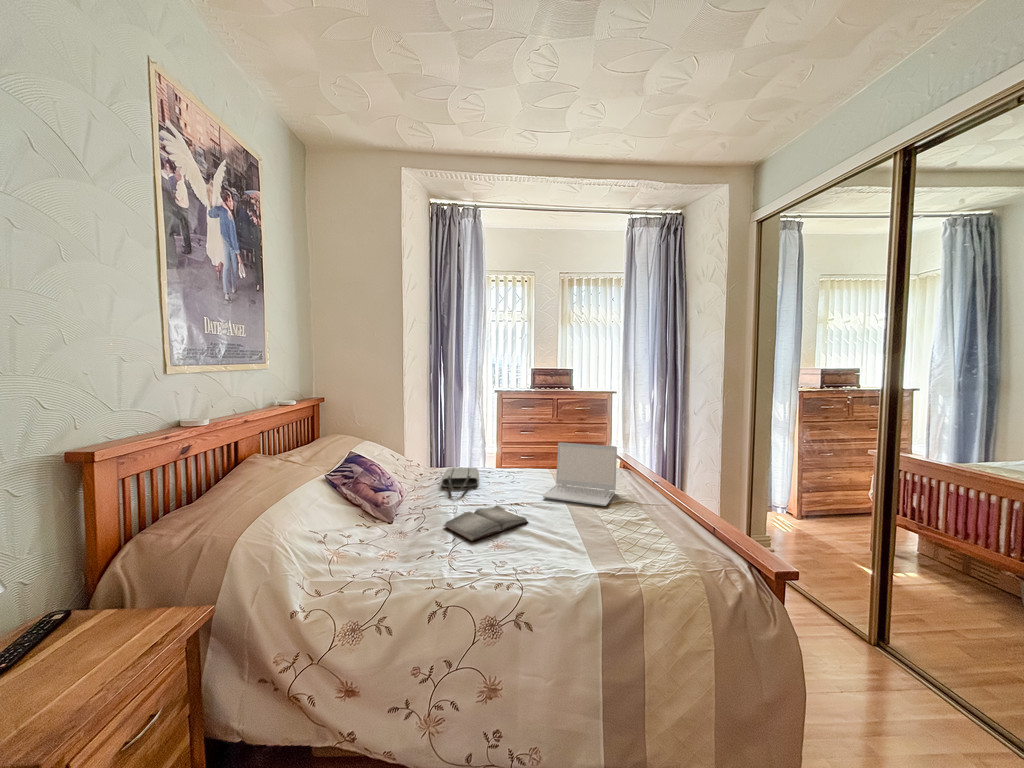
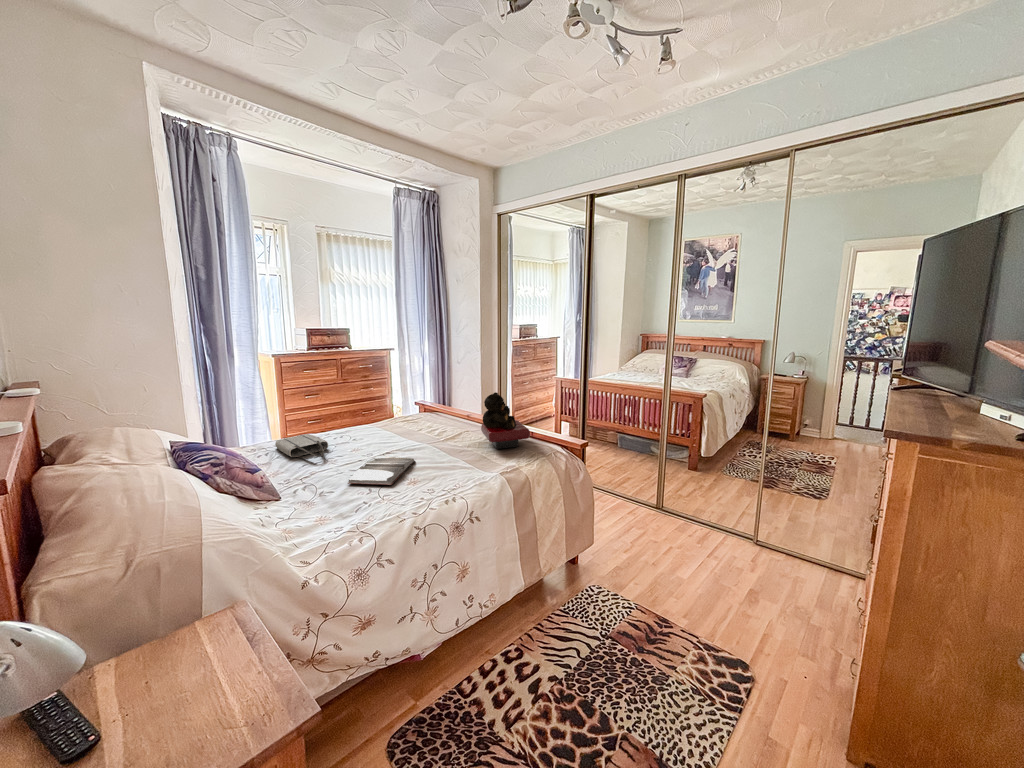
laptop: present [543,442,617,506] -> none [398,392,457,443]
teddy bear: none [620,455,690,542] -> present [481,392,530,449]

